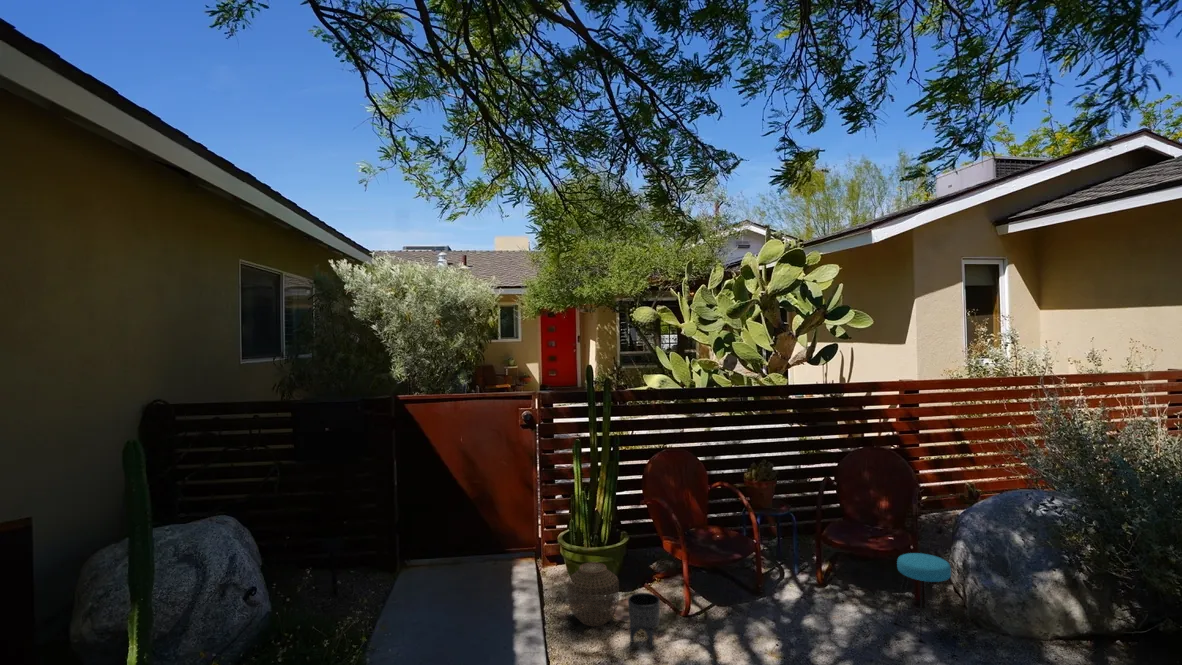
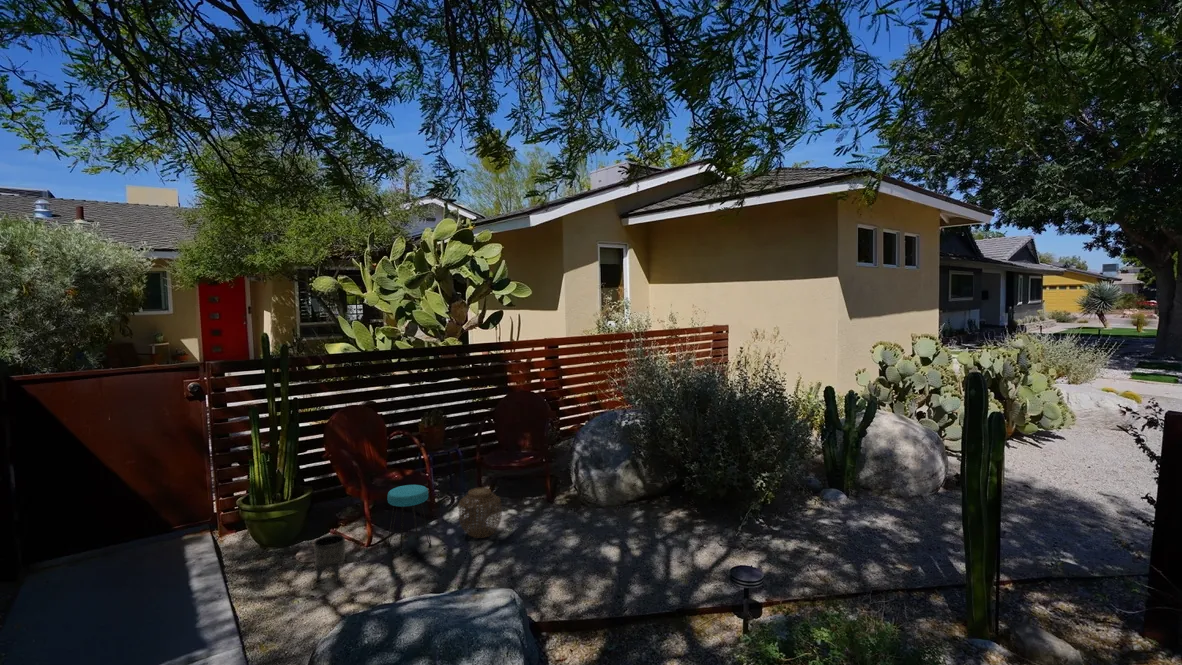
stool: present [894,553,955,641] -> present [387,485,431,555]
woven basket: present [568,562,619,626] -> present [459,488,502,538]

